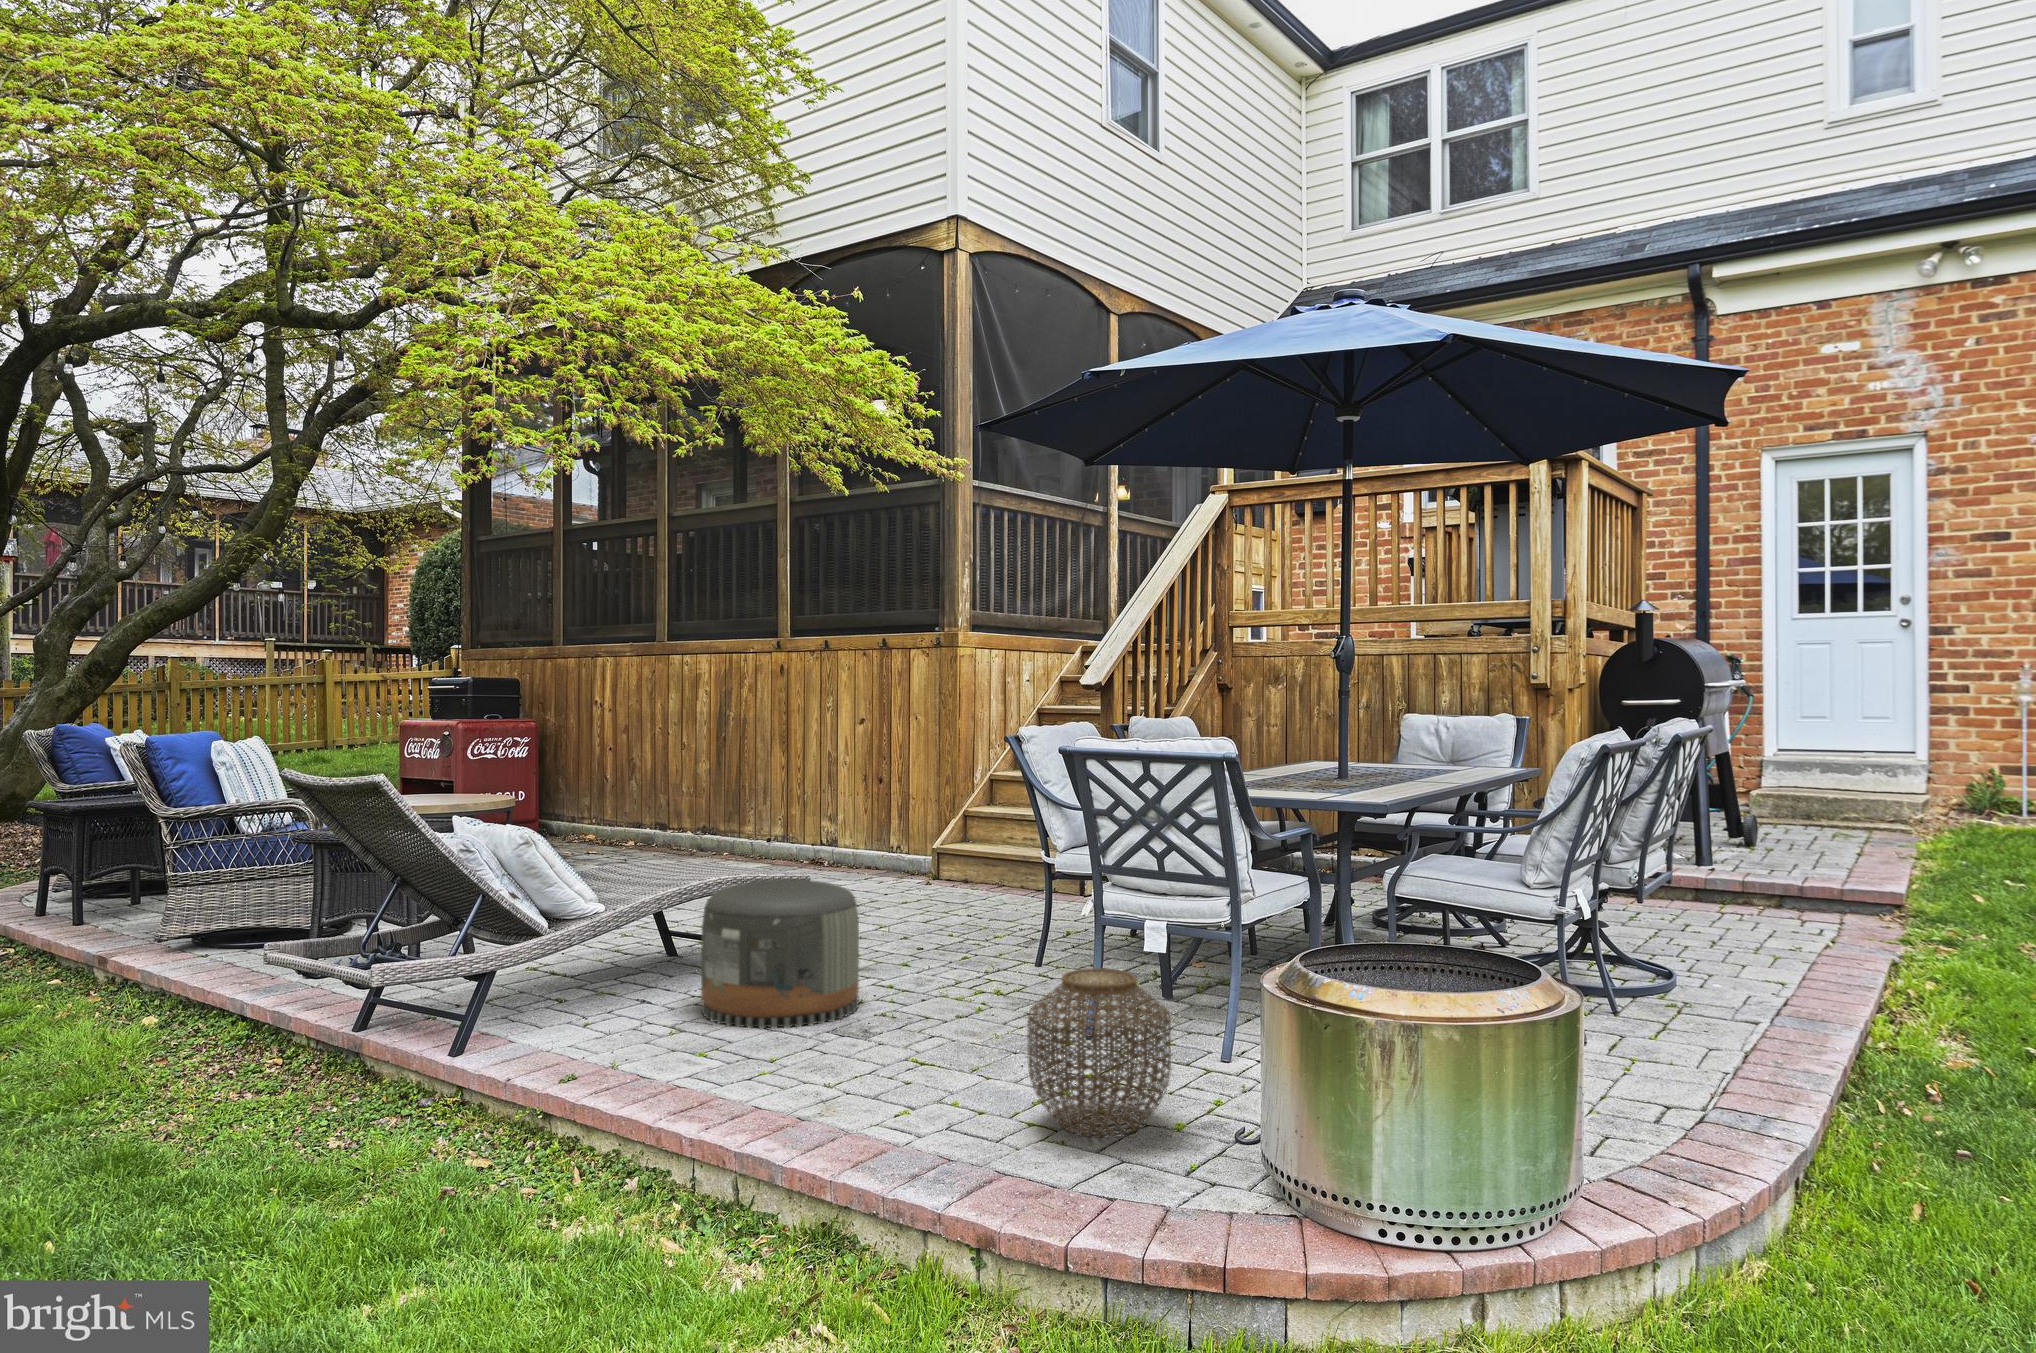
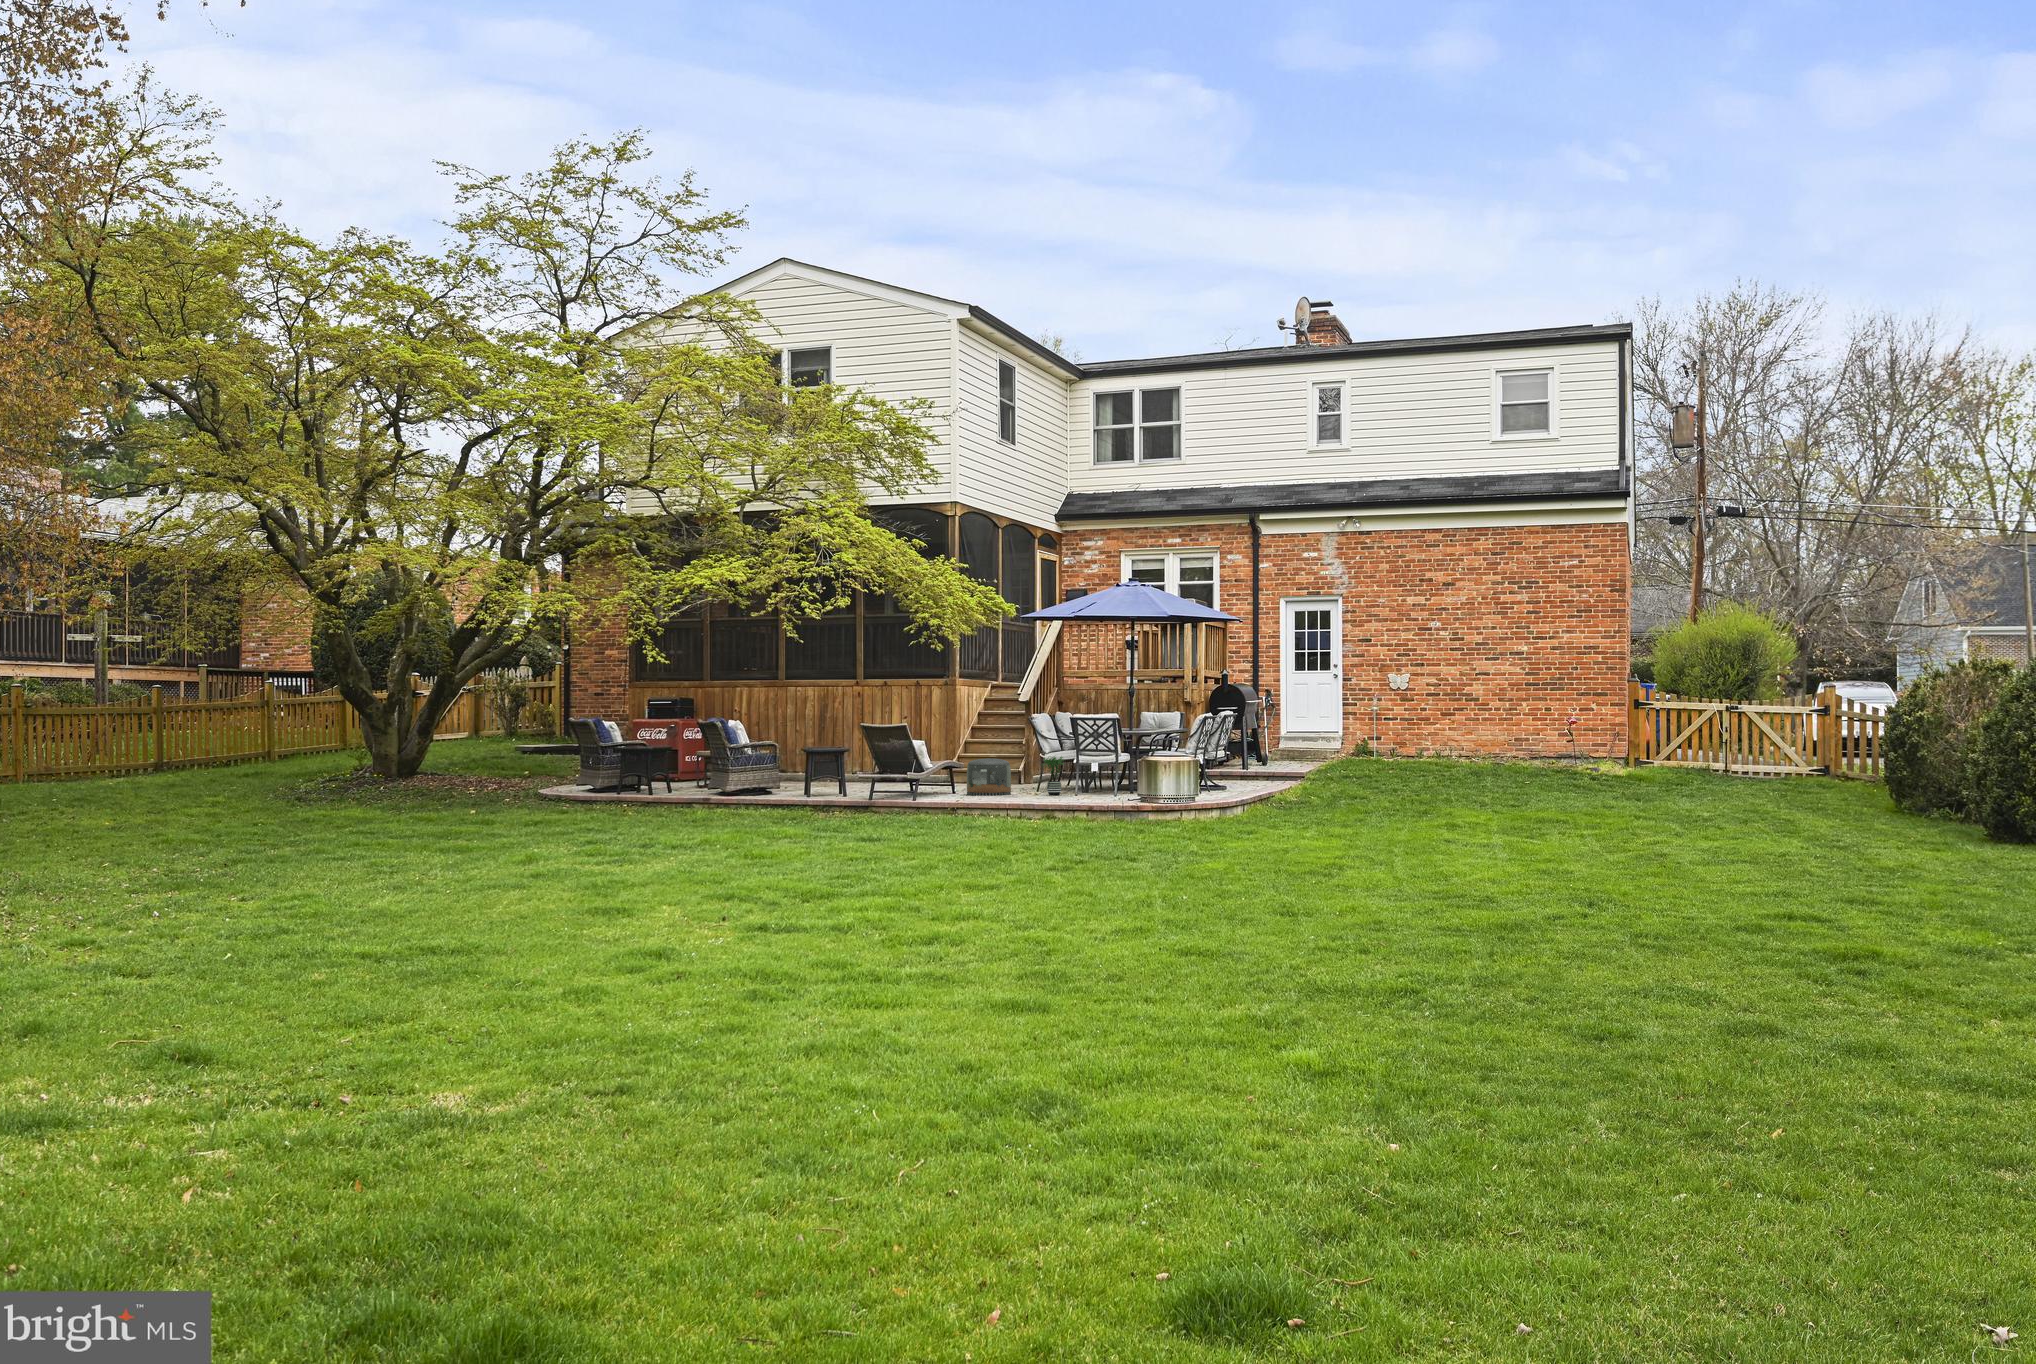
potted plant: none [920,886,1029,1047] -> present [1042,756,1063,795]
woven basket: present [1028,968,1171,1137] -> none [1086,765,1117,798]

